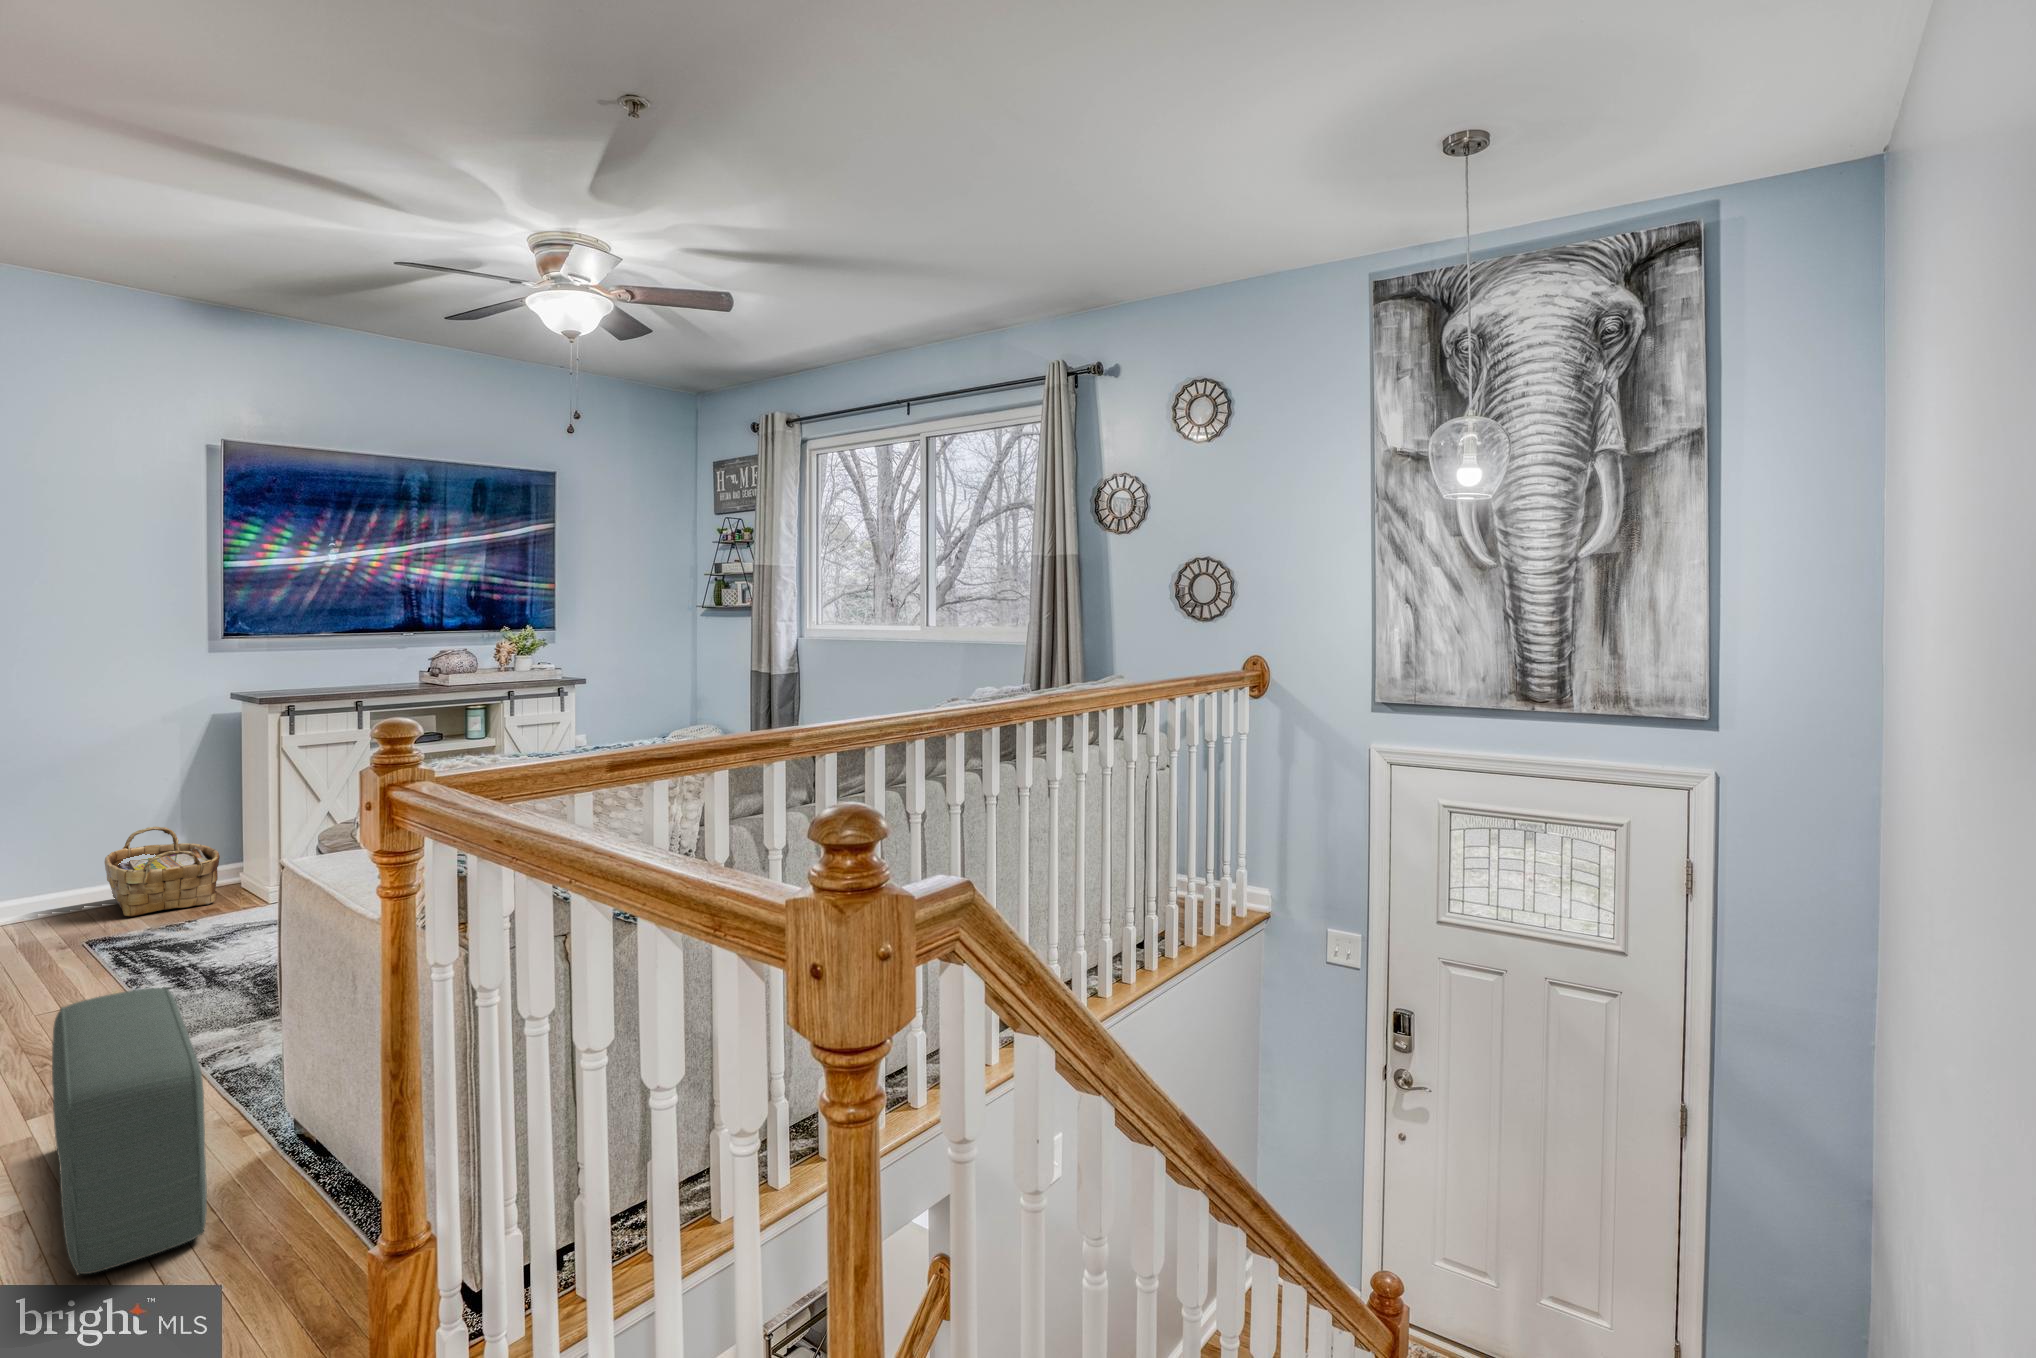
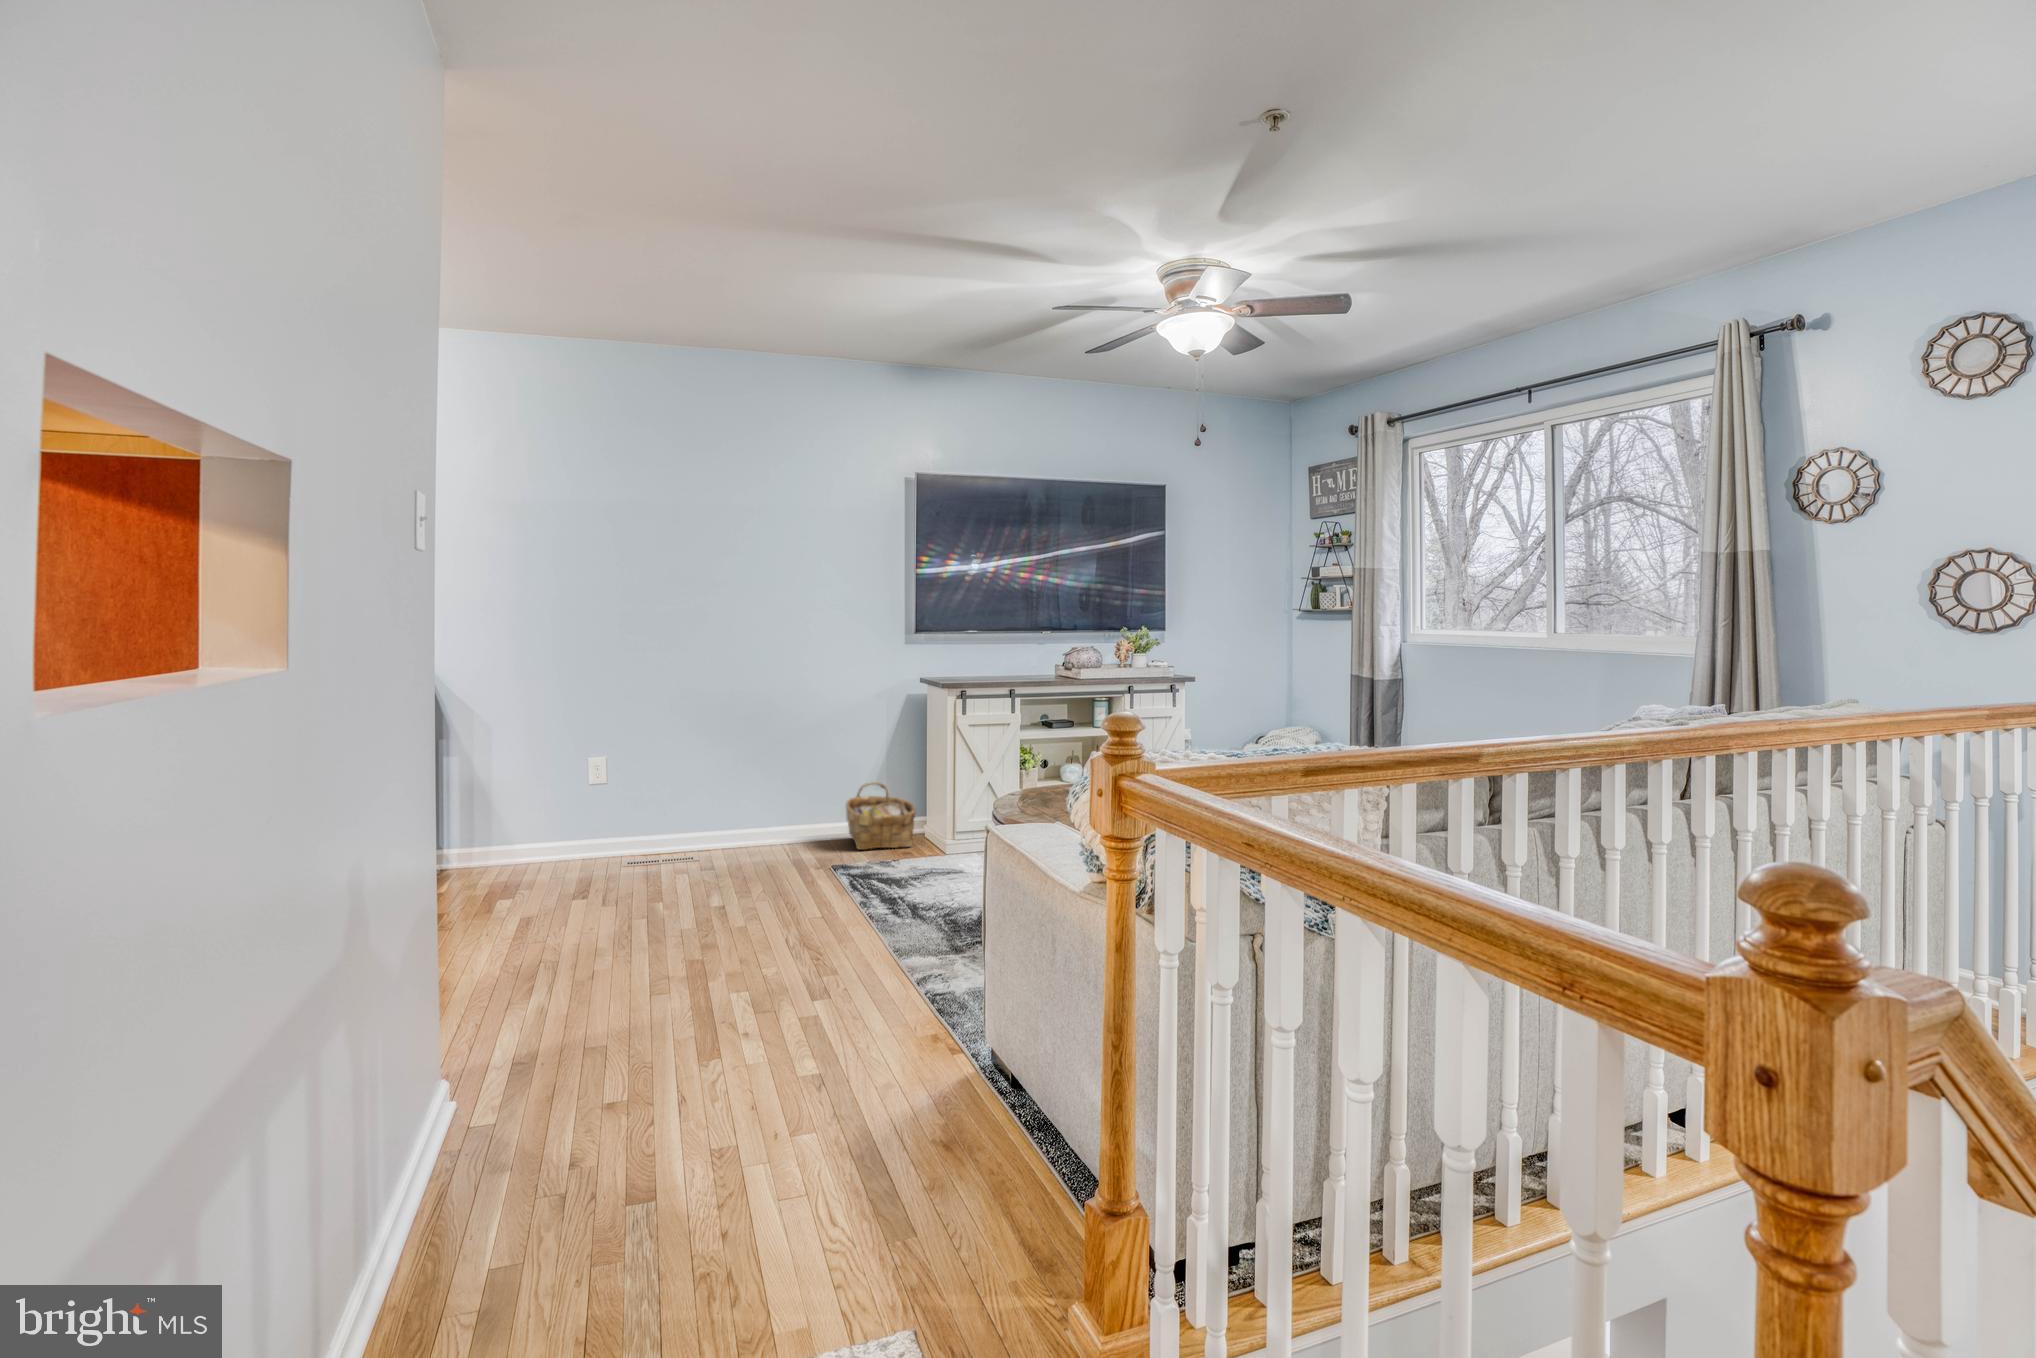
pouf: present [52,987,207,1275] -> none [836,916,938,1142]

